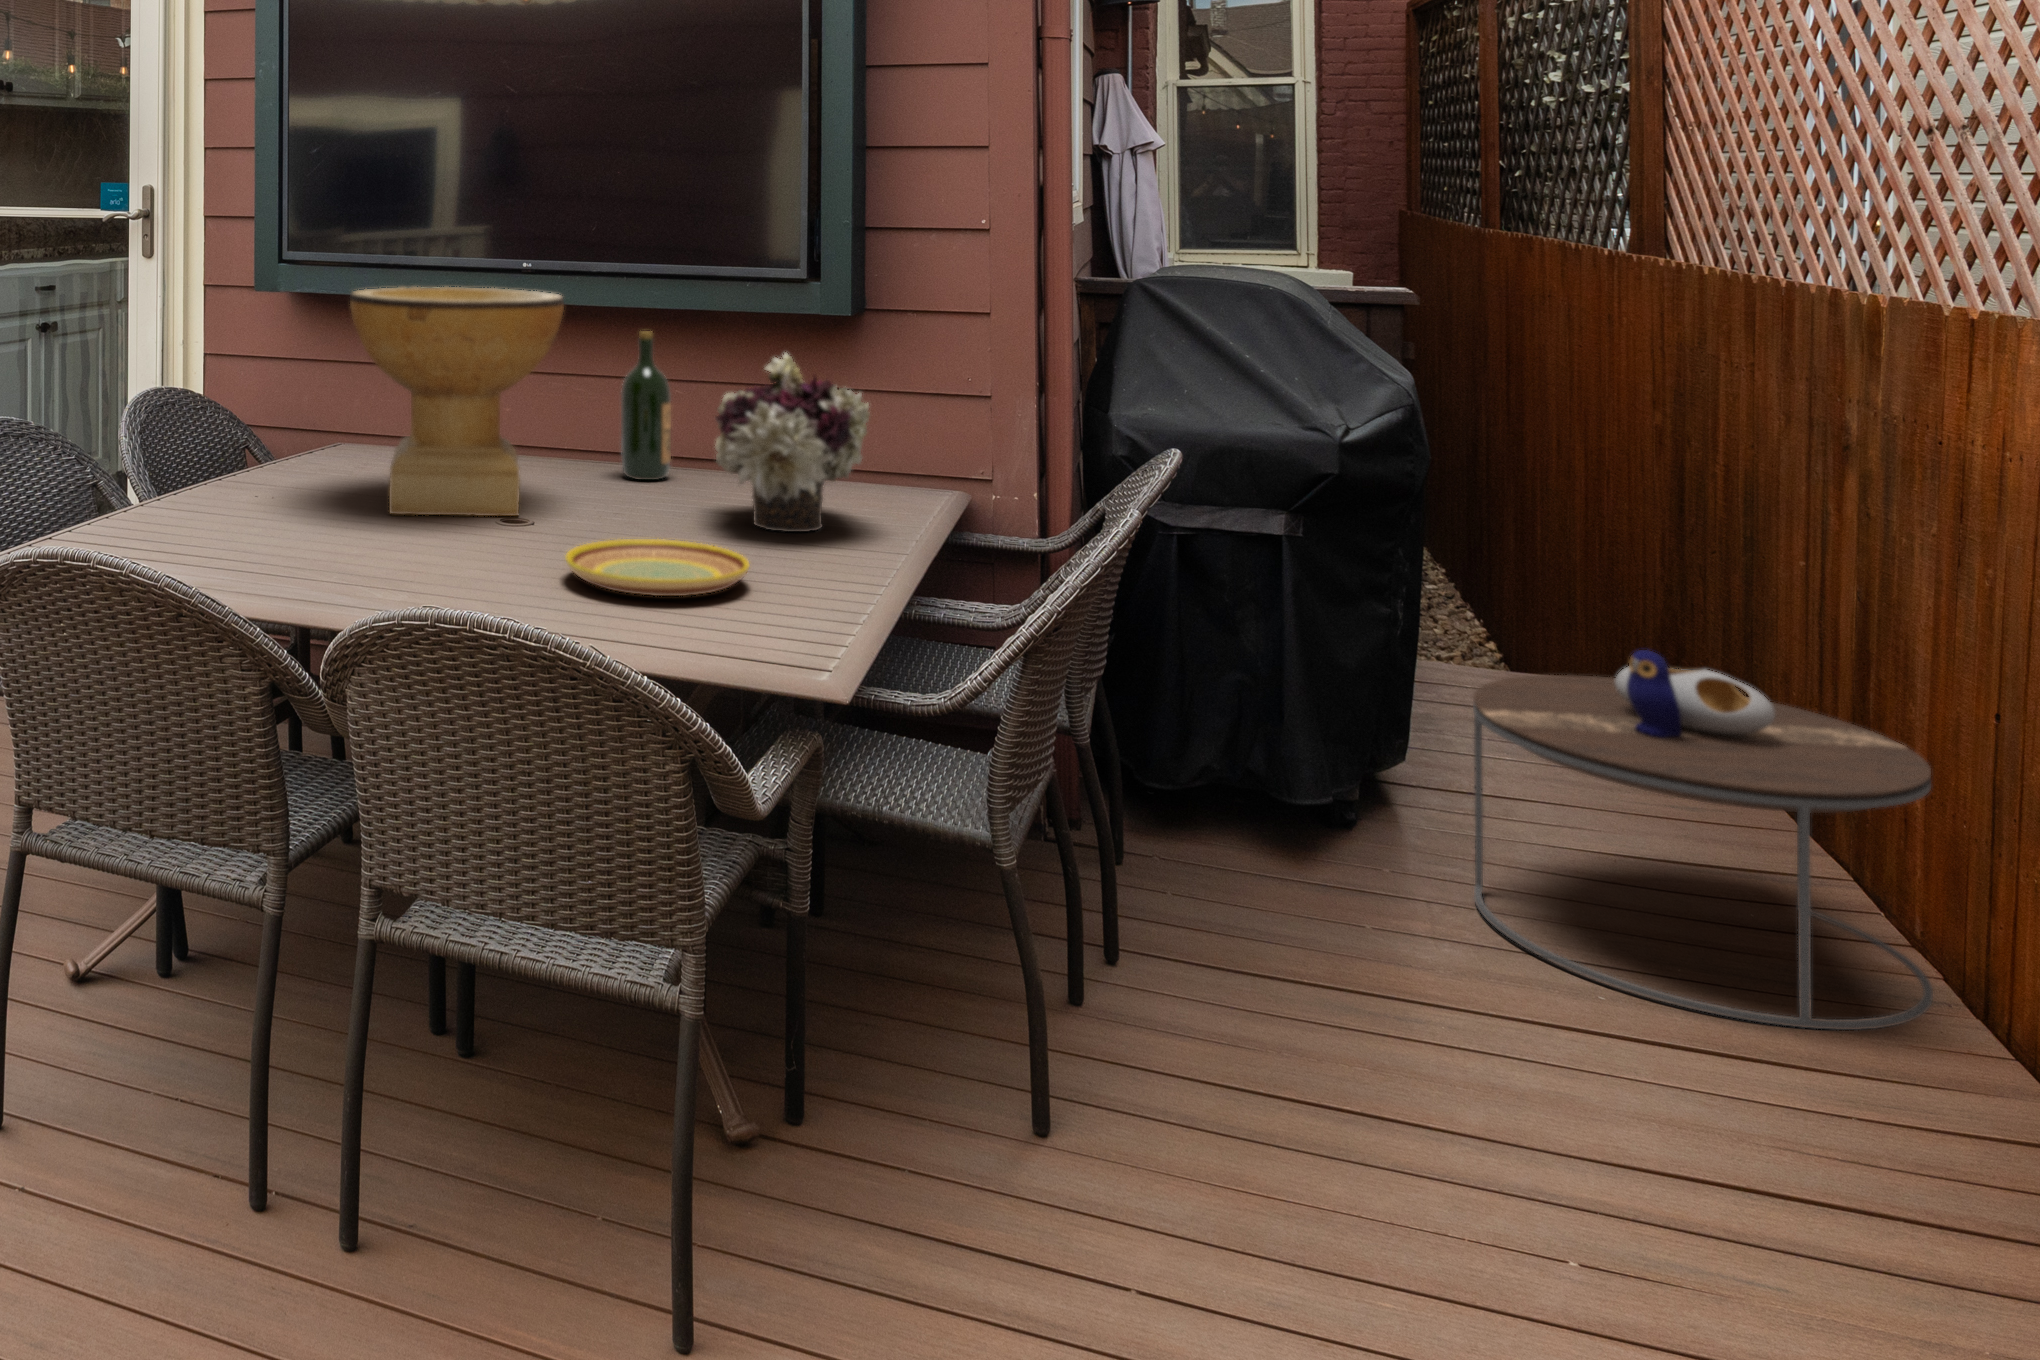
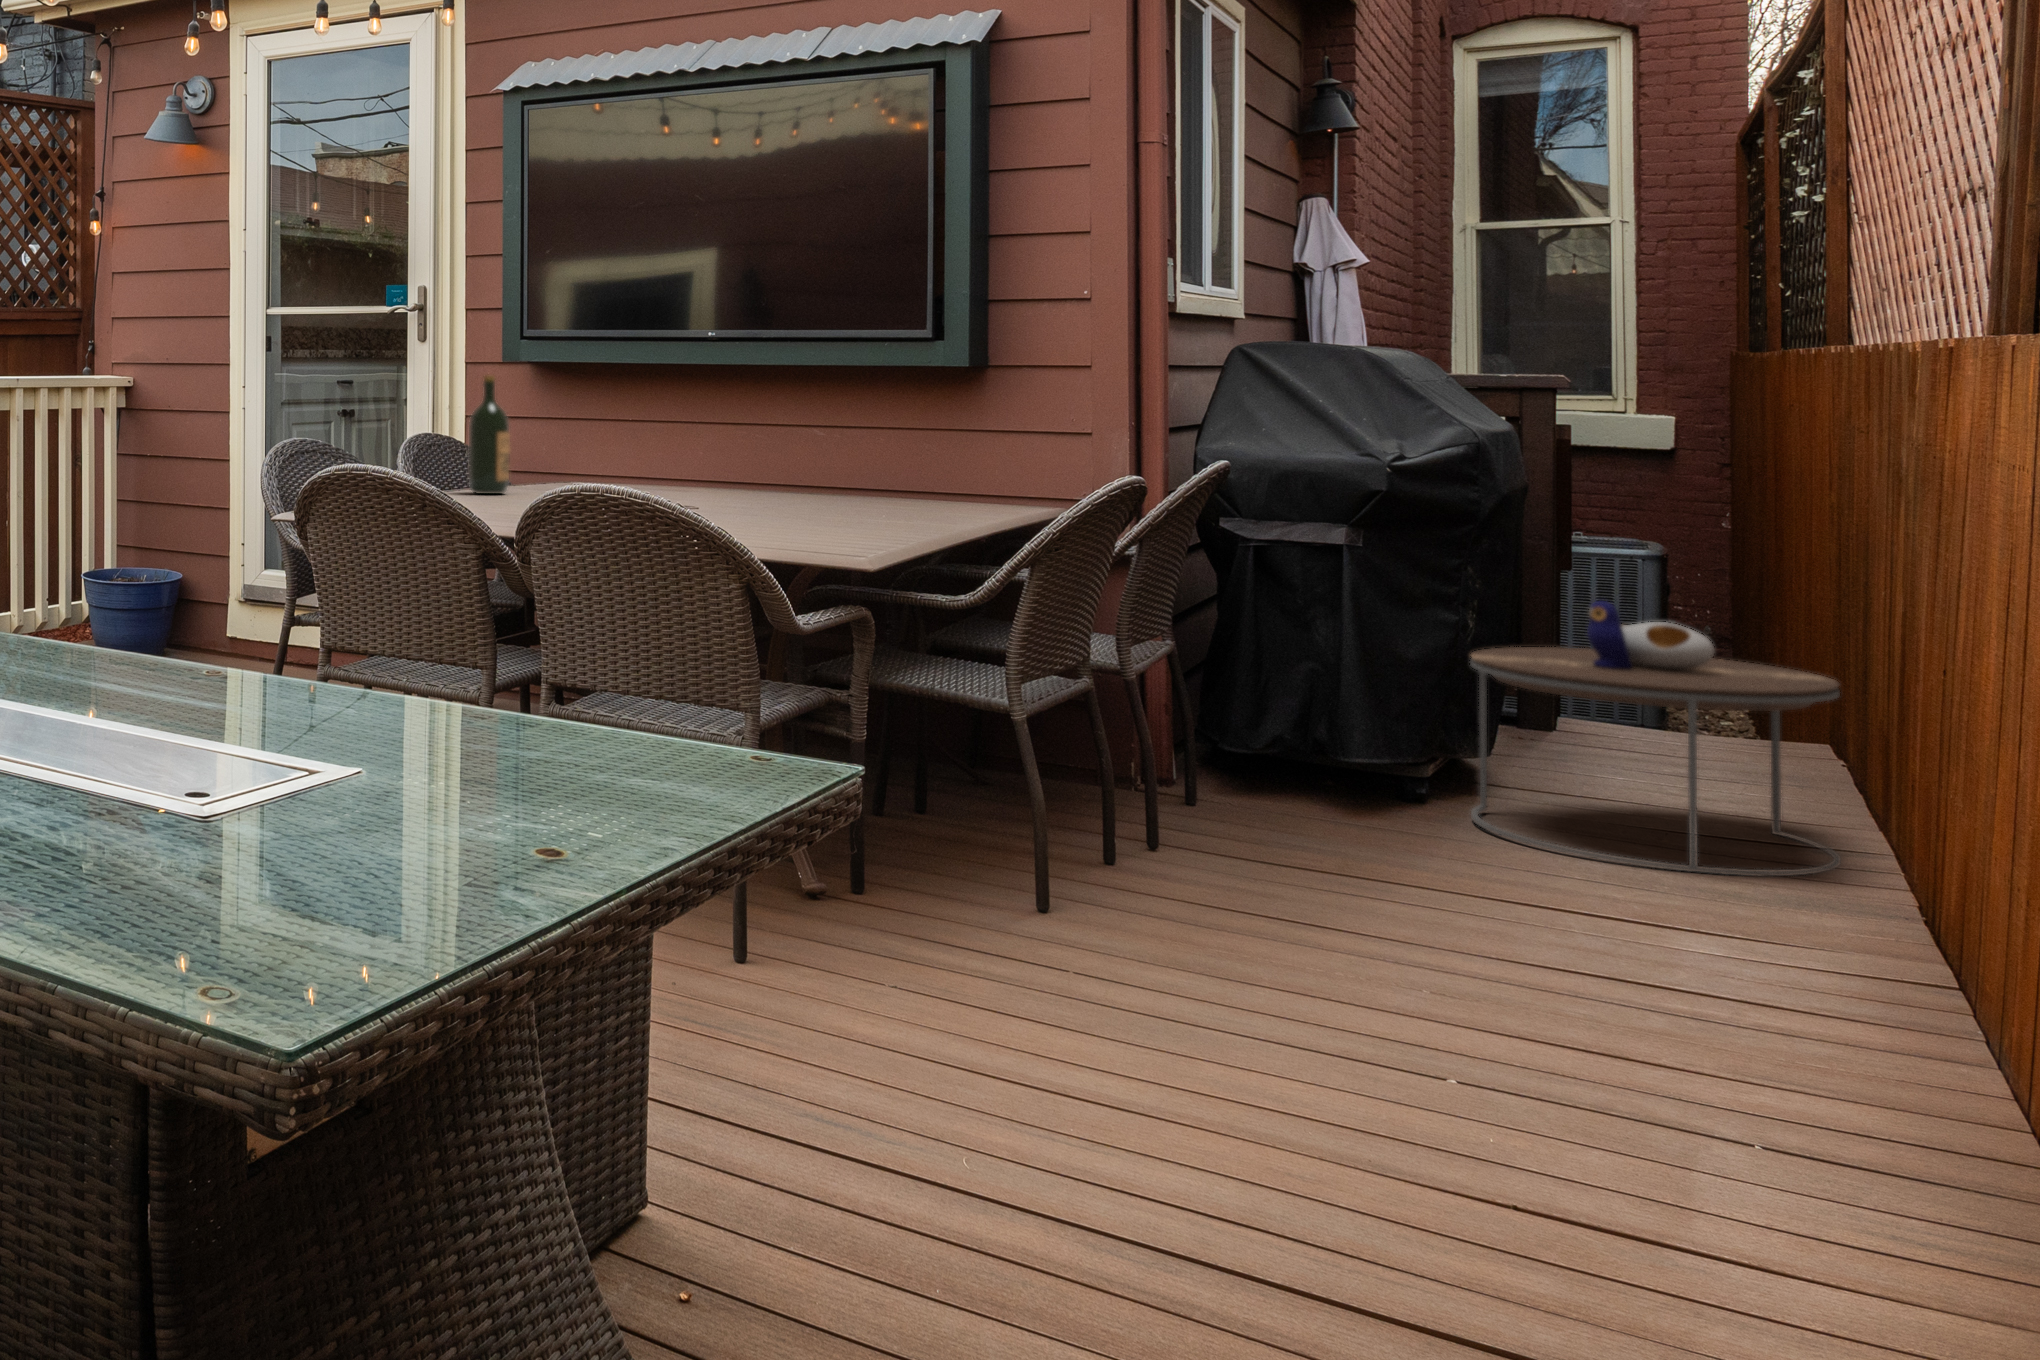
decorative bowl: present [350,287,564,516] -> none [563,336,725,496]
wine bottle: present [621,331,671,480] -> present [469,376,510,494]
flower arrangement: present [716,353,869,532] -> none [831,374,952,504]
plate: present [565,539,749,596] -> none [698,491,831,514]

